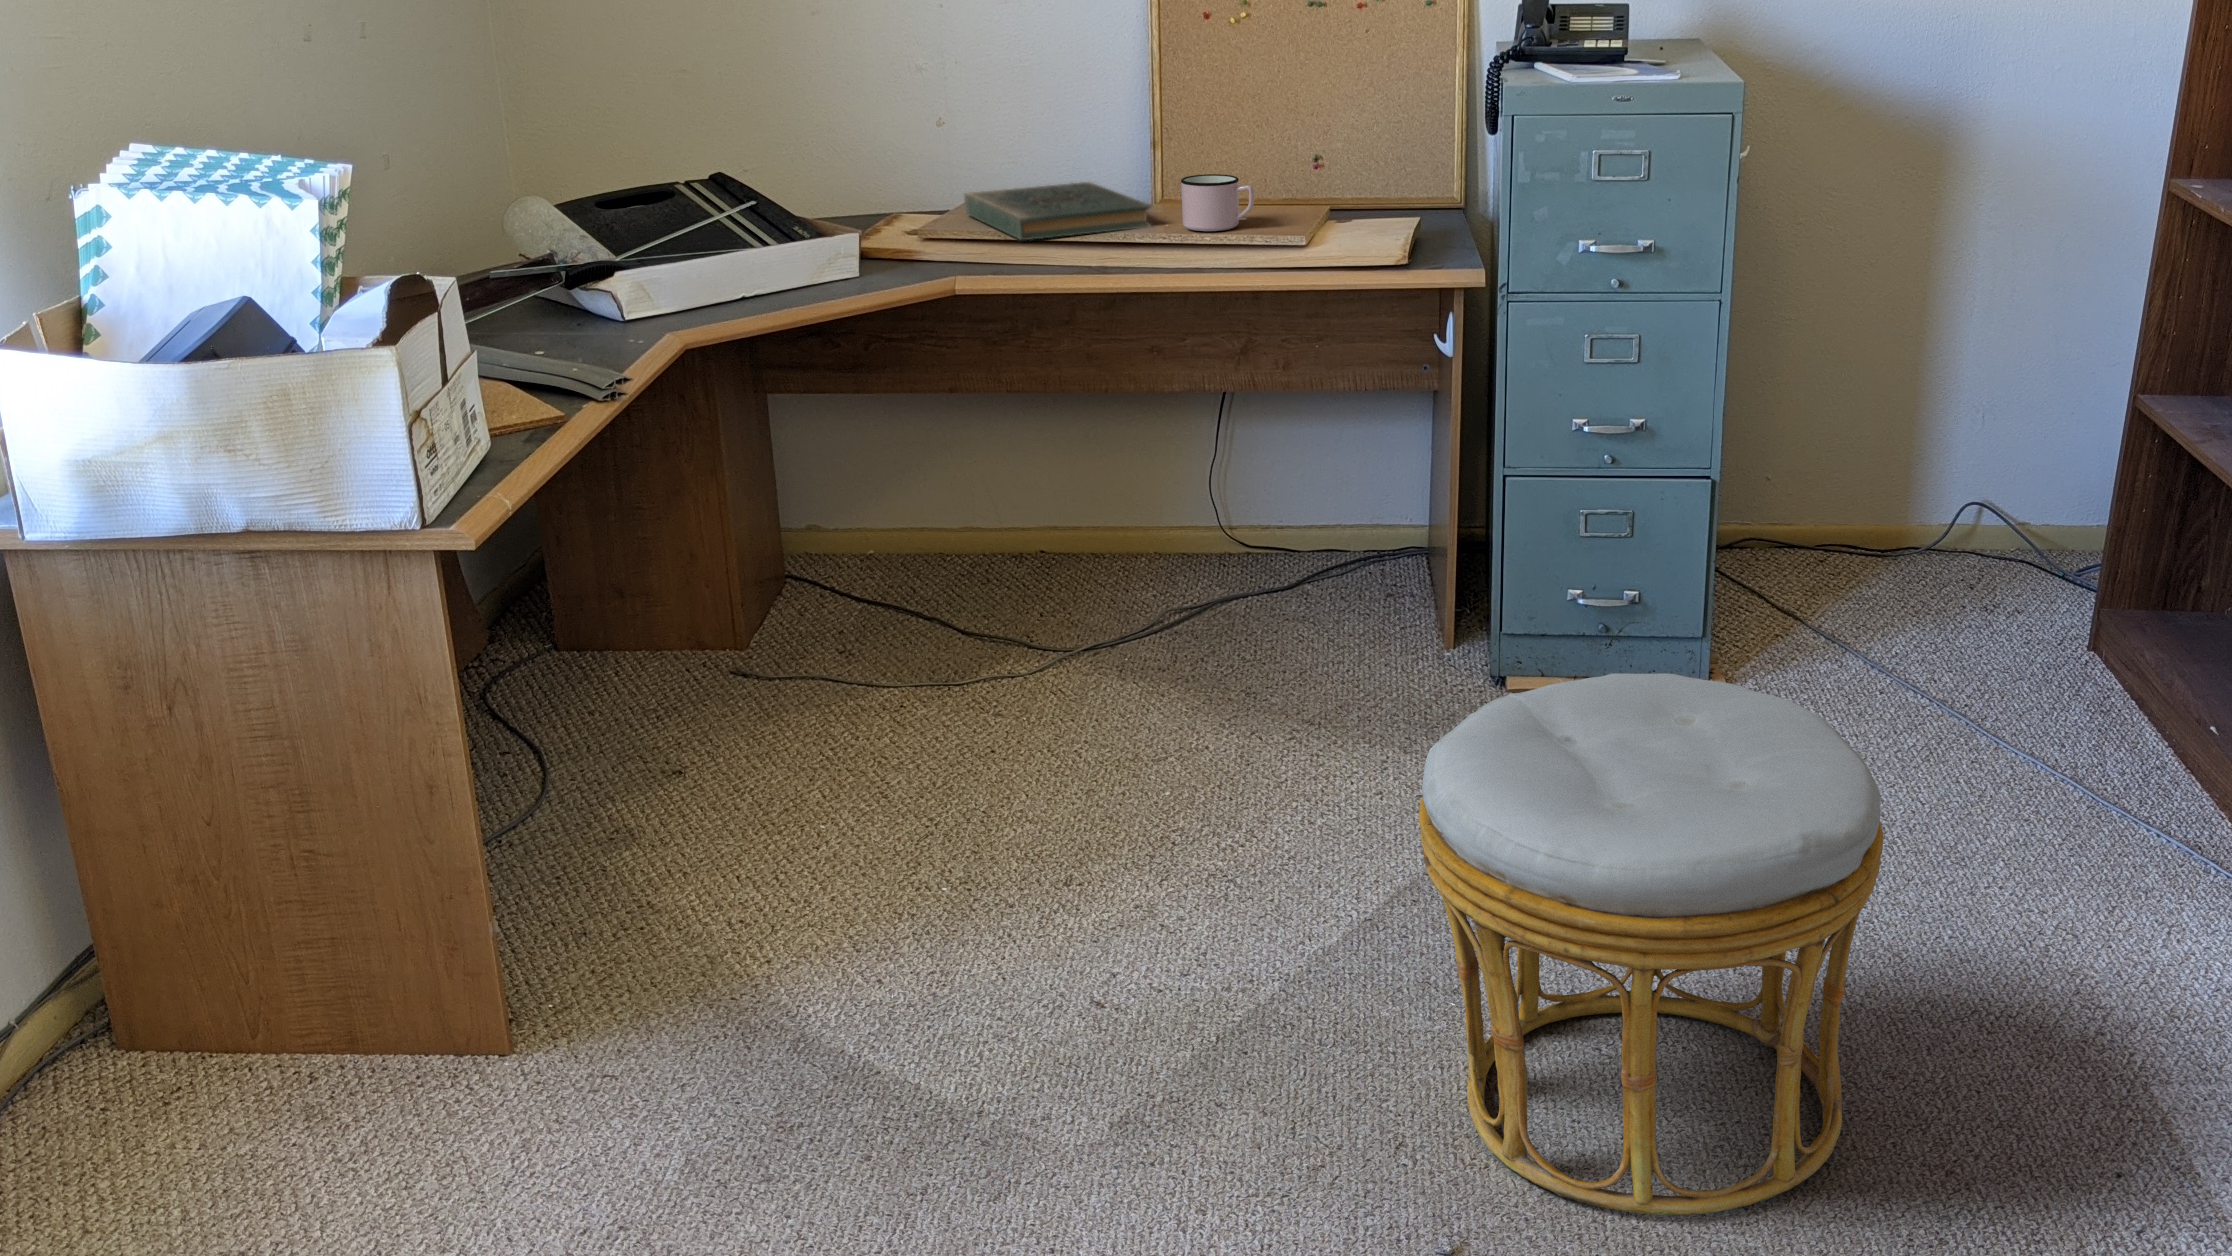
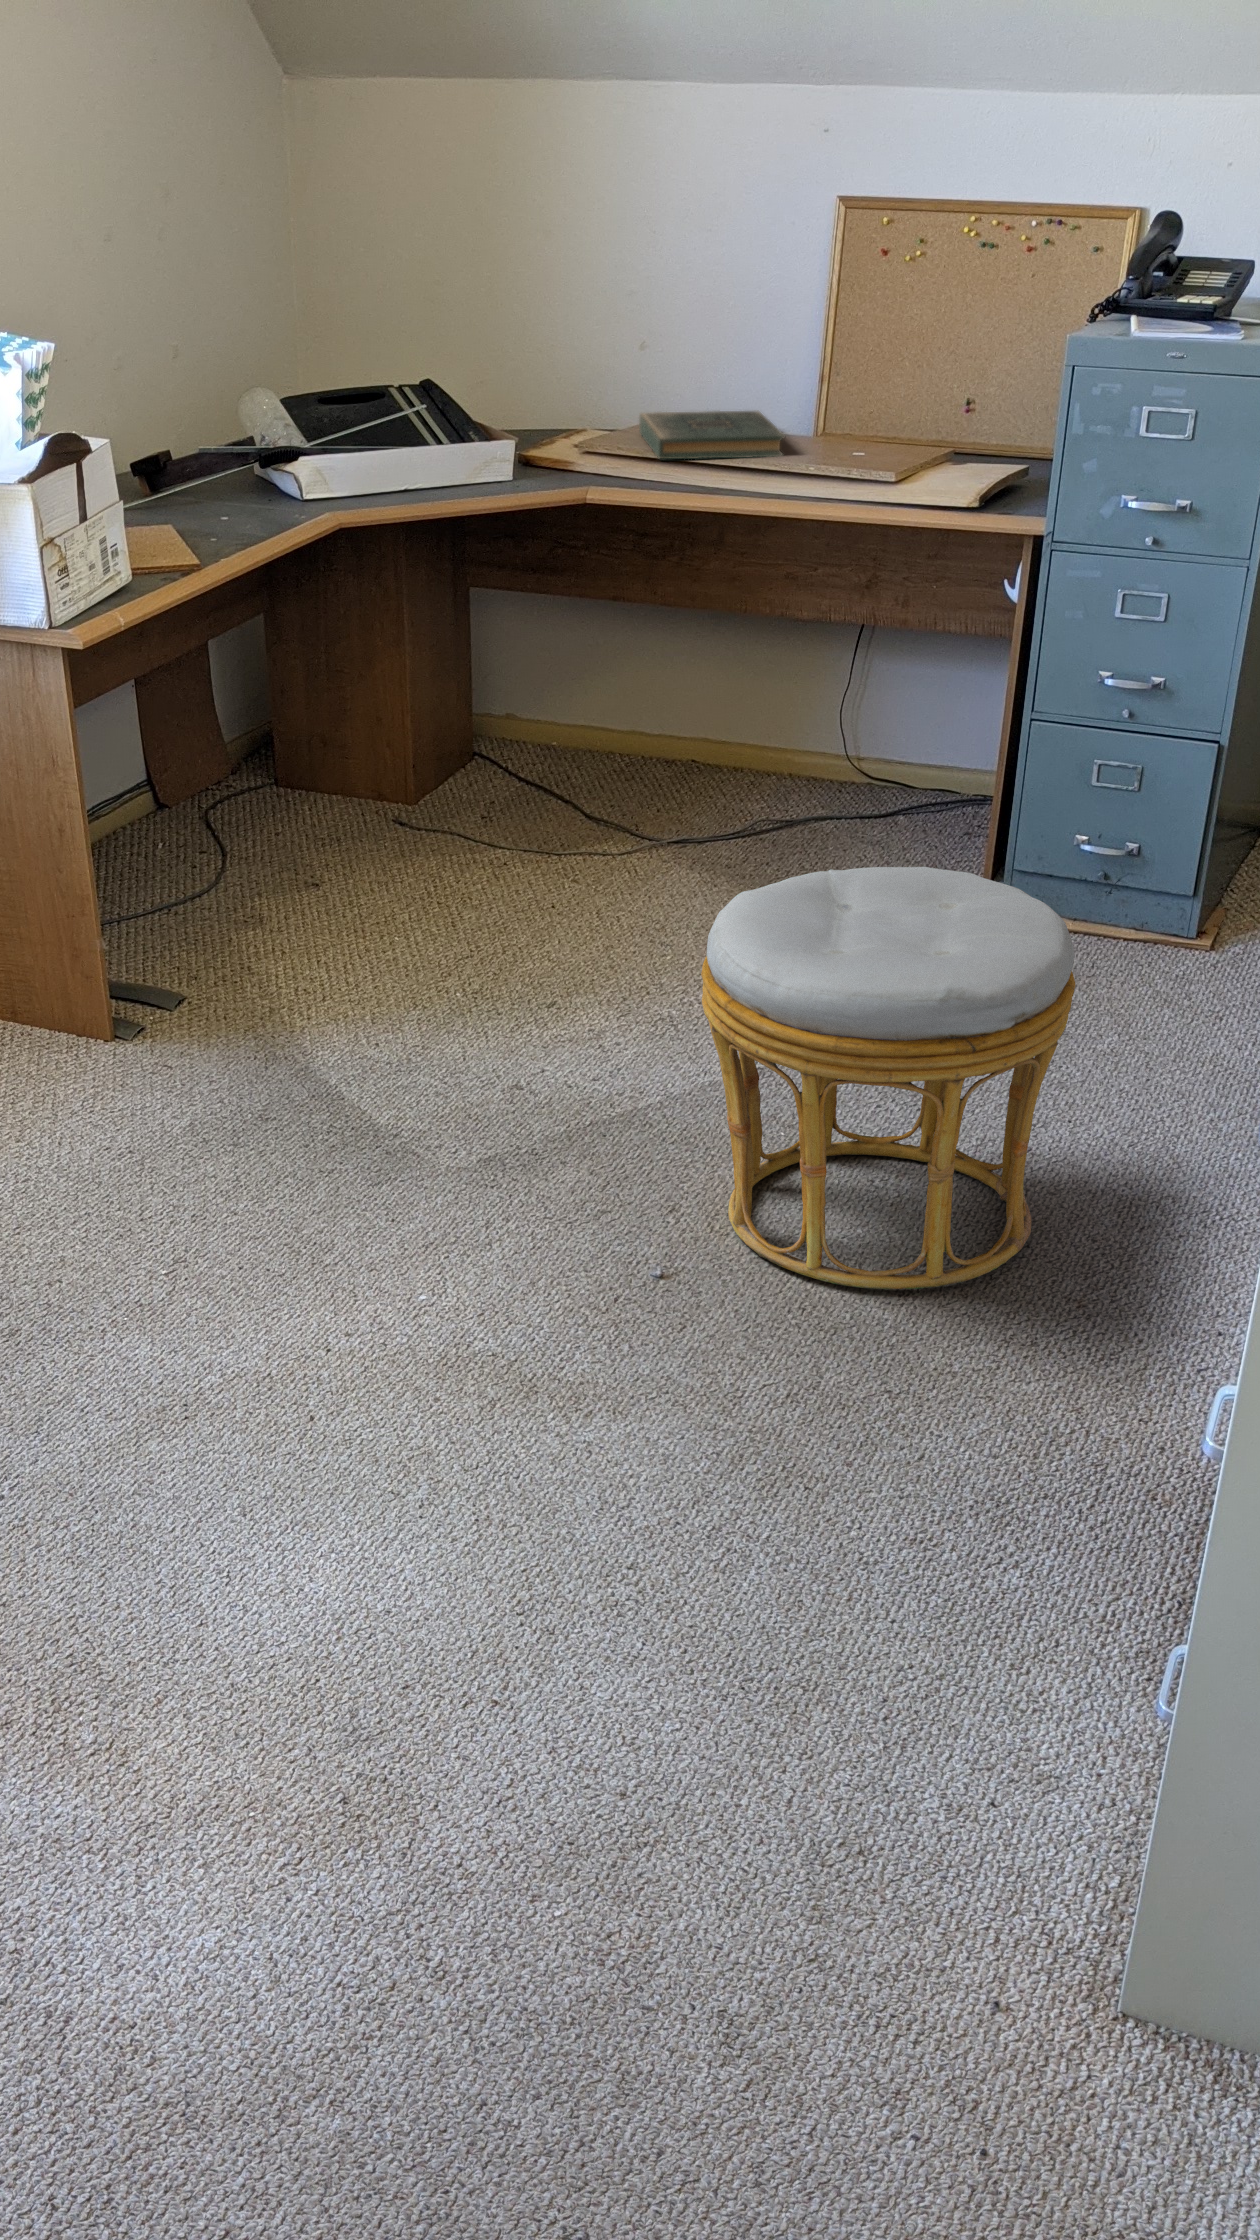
mug: present [1181,174,1254,231] -> none [806,409,870,464]

